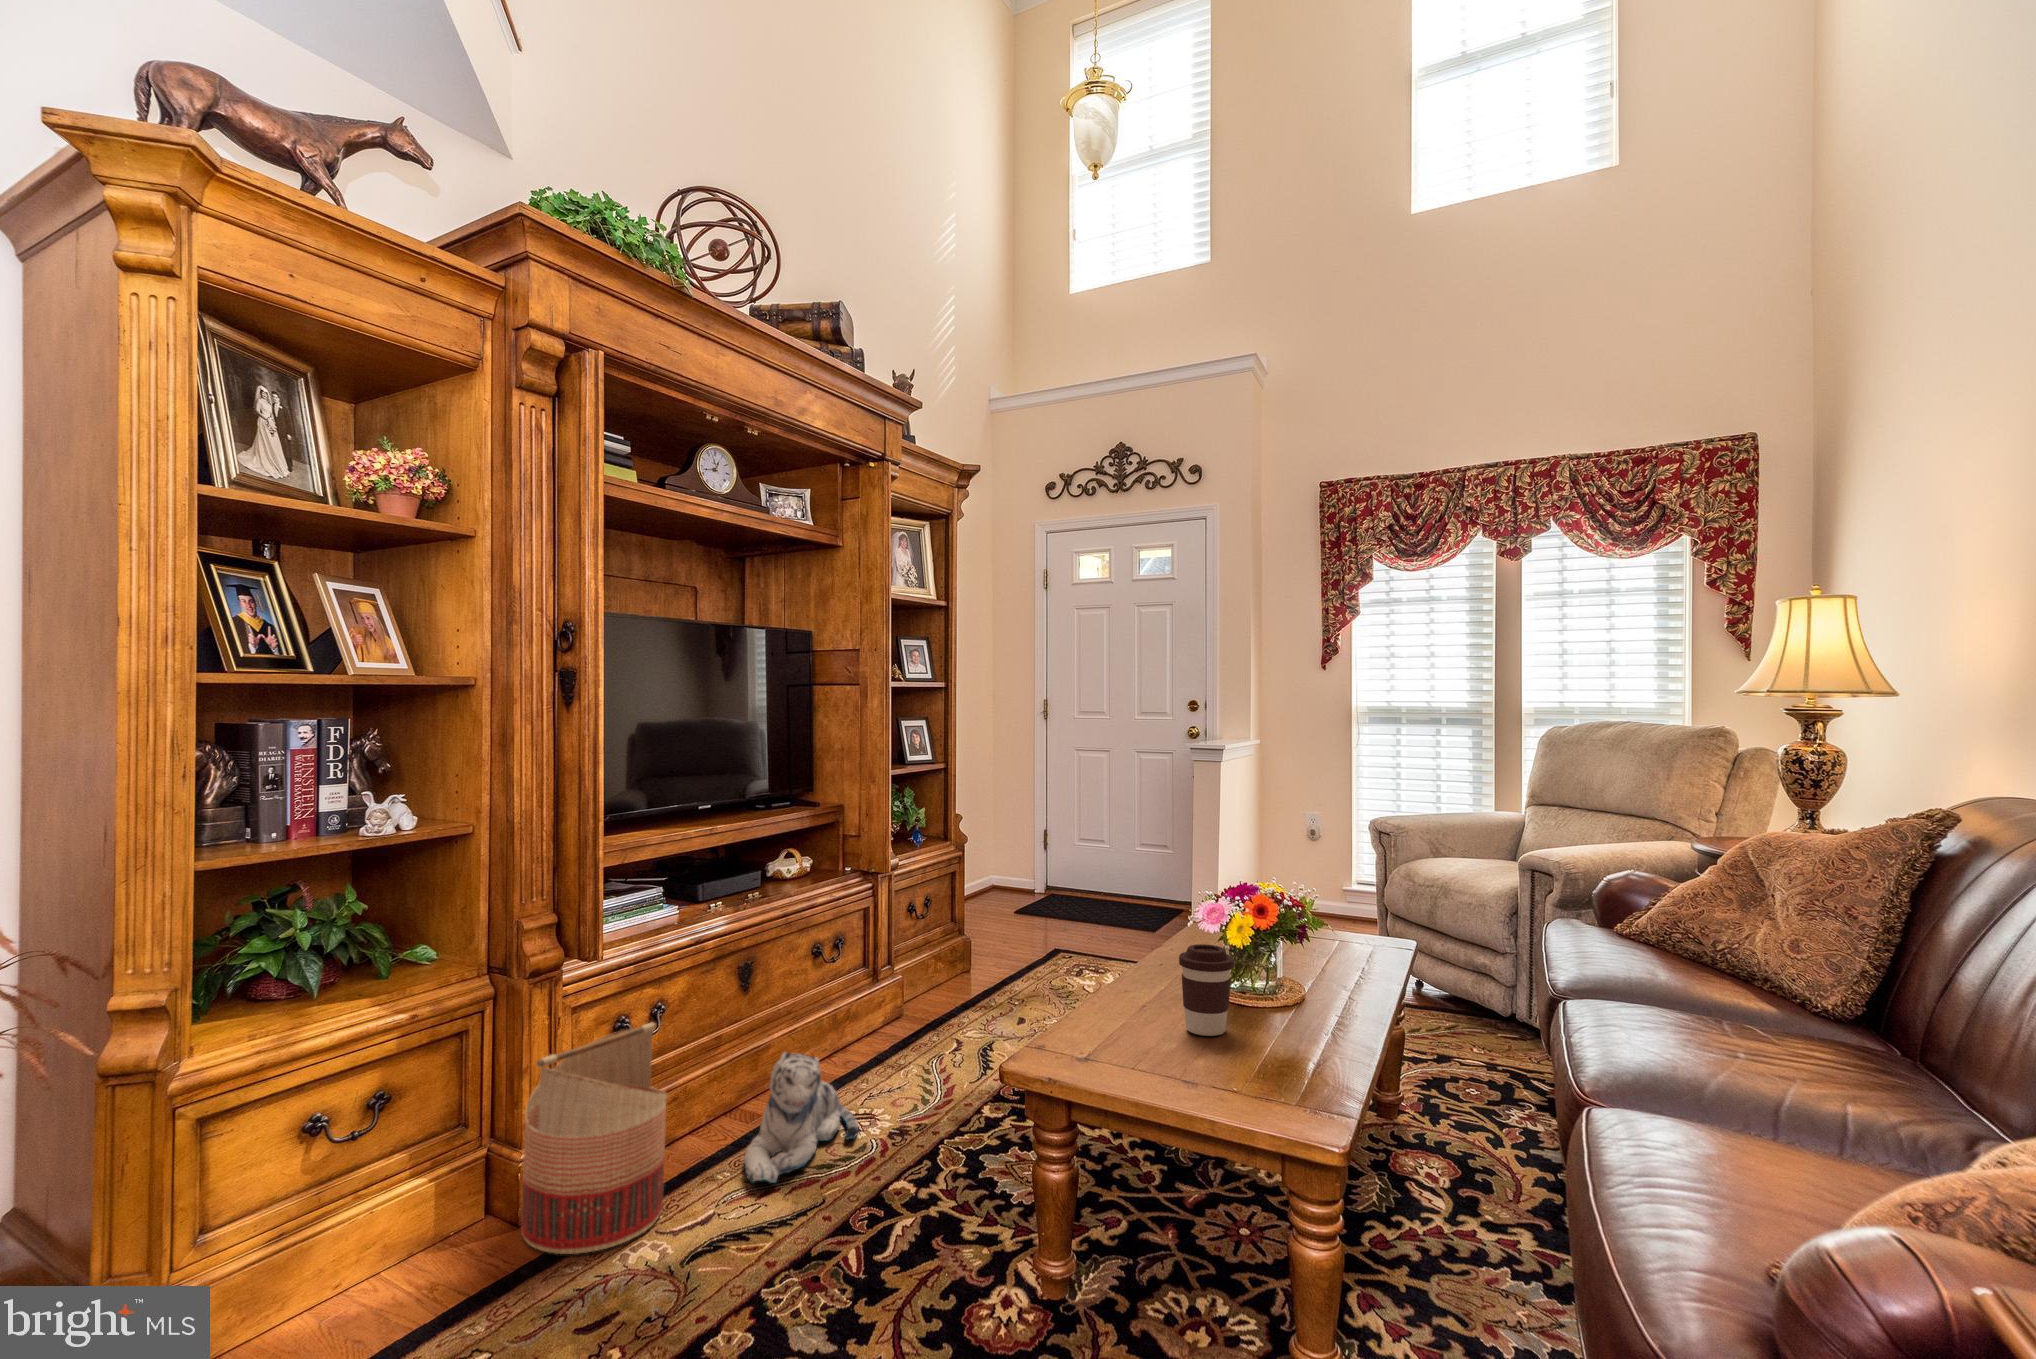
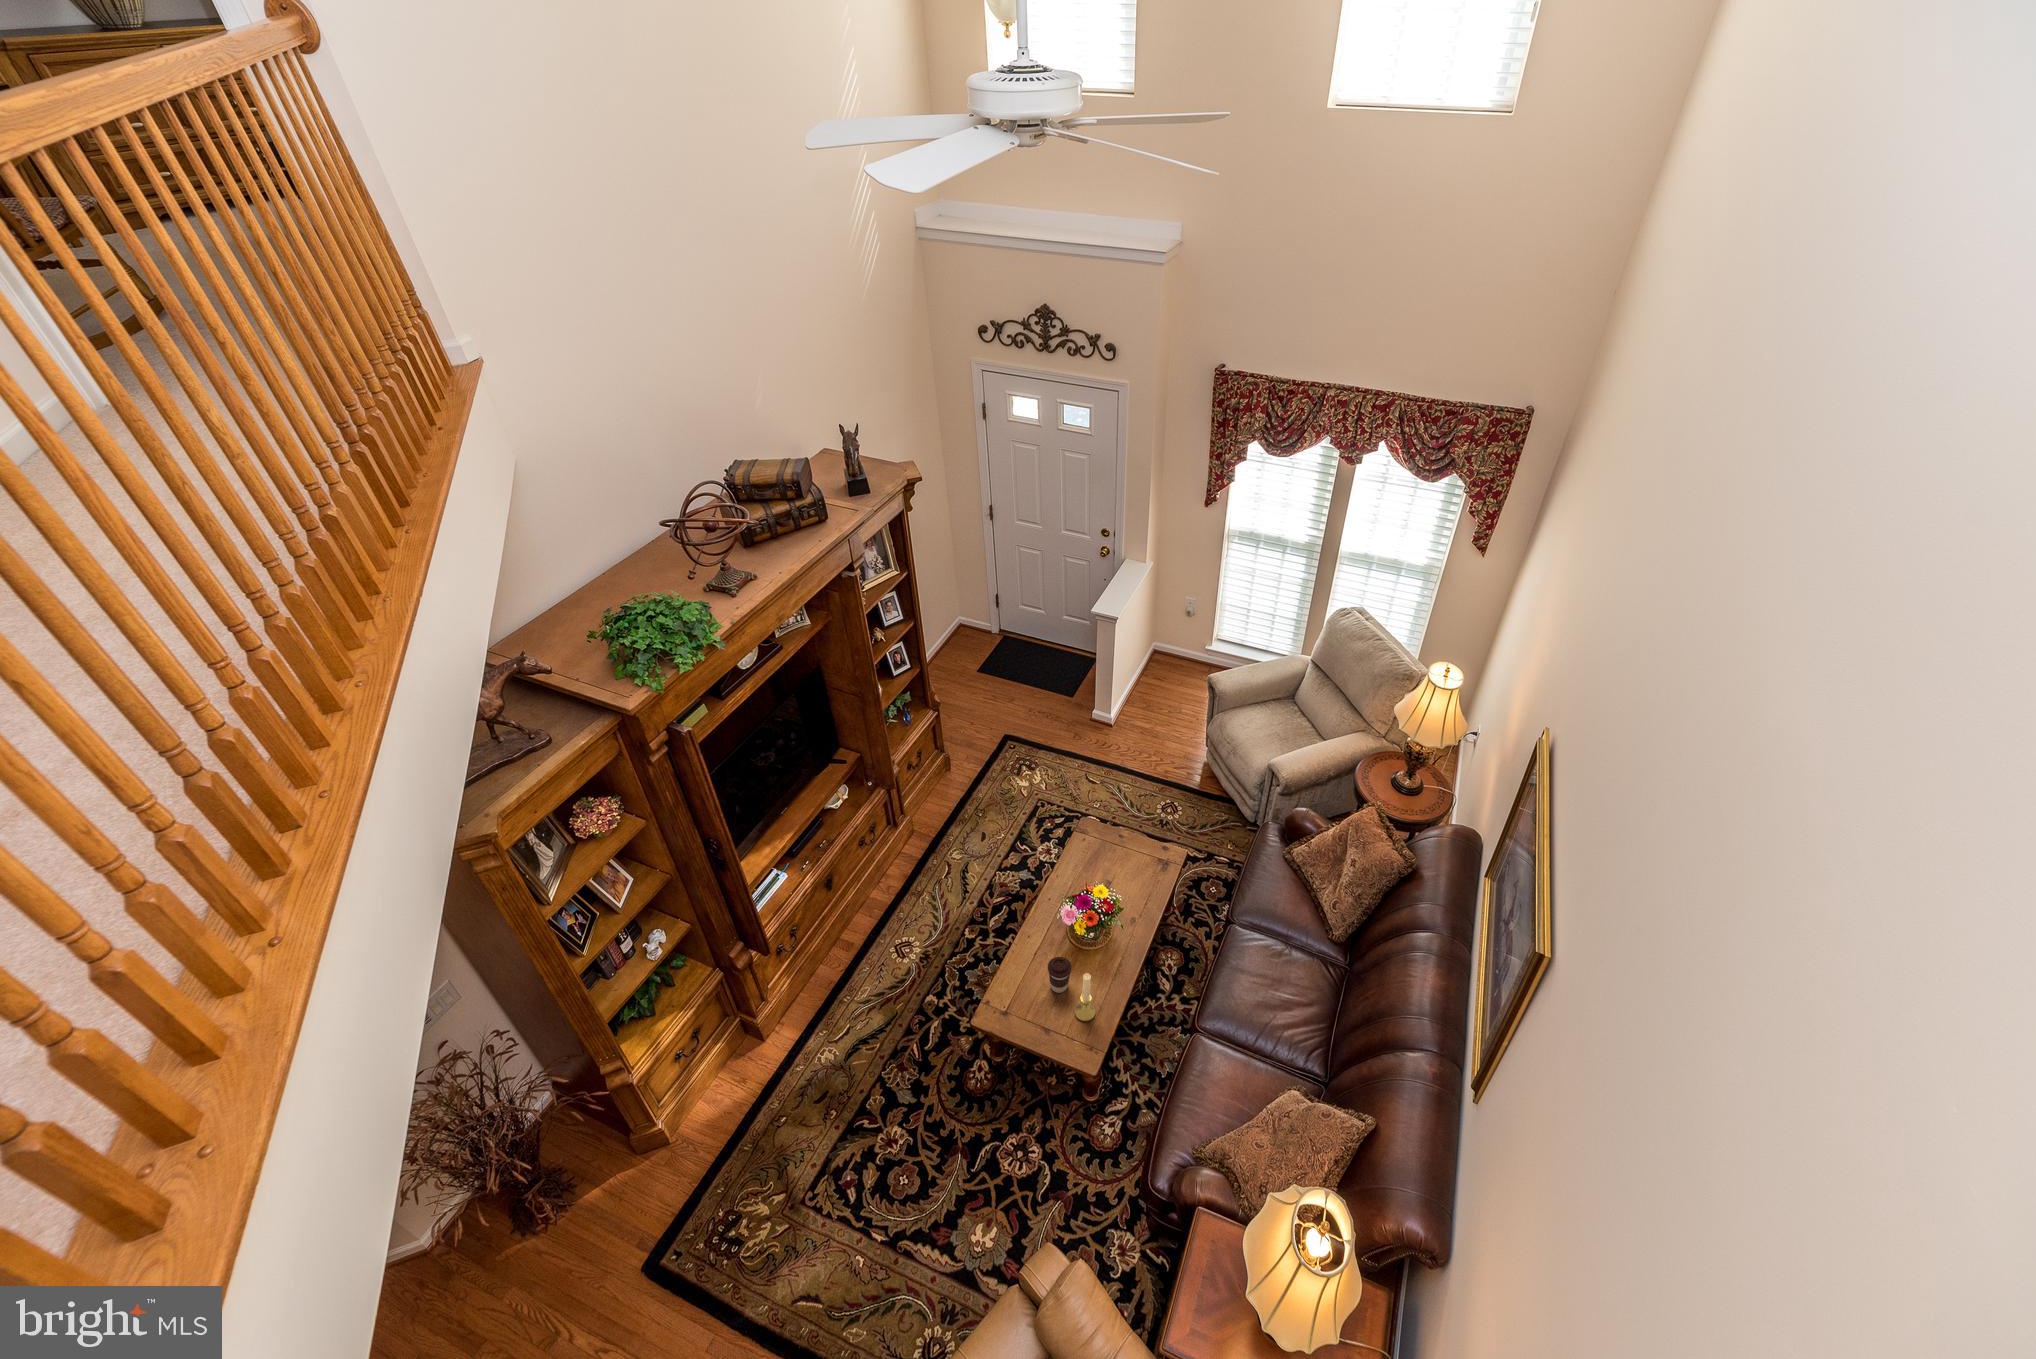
candle holder: none [1253,909,1305,1066] -> present [1075,973,1095,1021]
basket: present [521,1022,667,1254] -> none [765,963,829,1056]
plush toy: present [744,1053,859,1183] -> none [856,931,905,1005]

